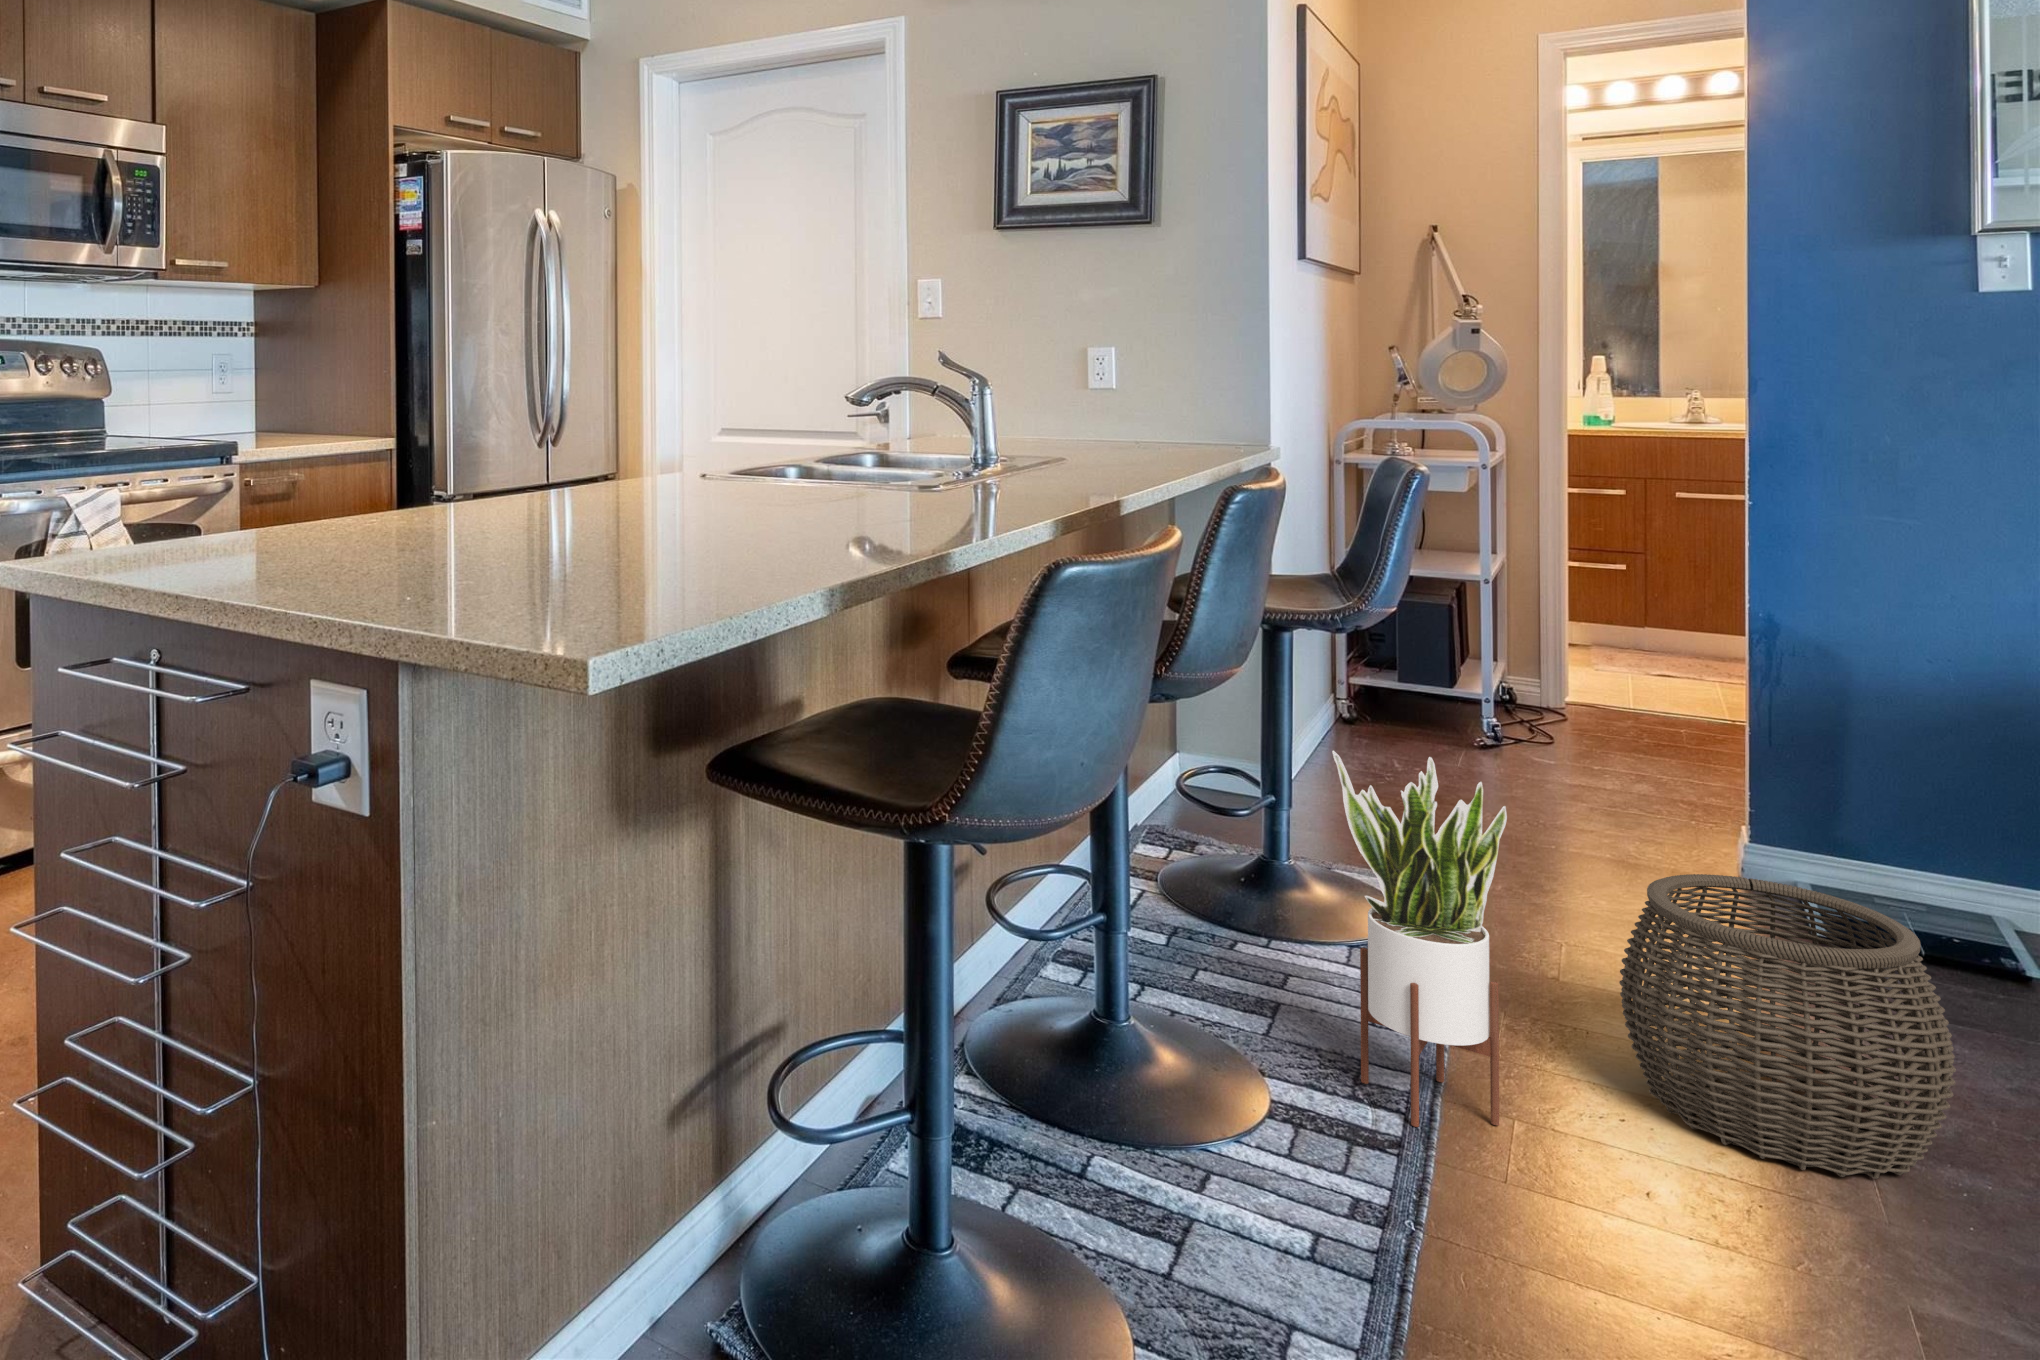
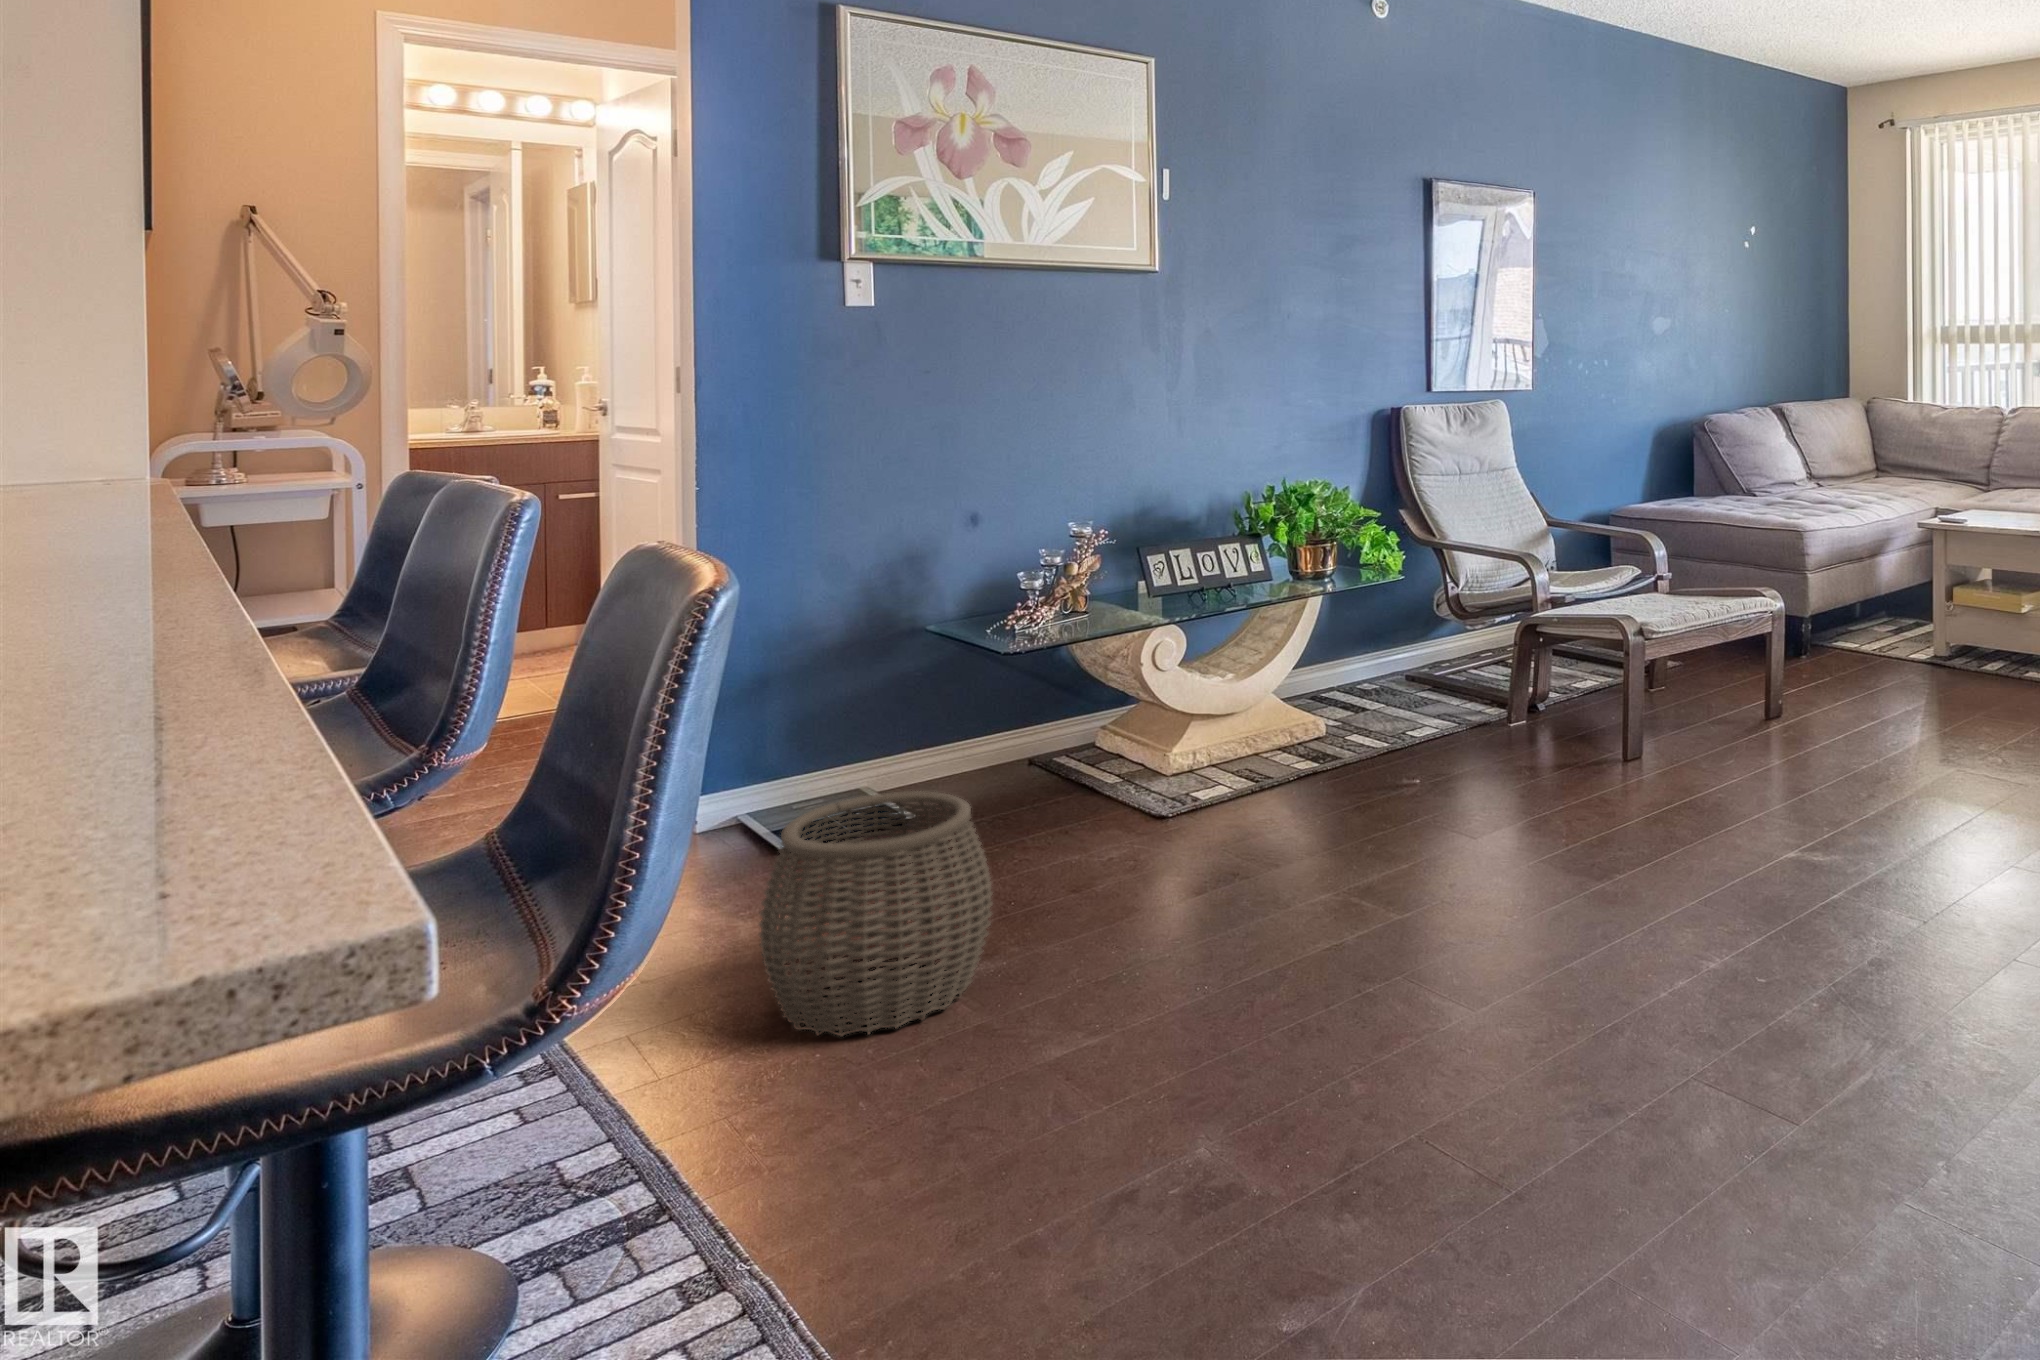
potted plant: present [1332,751,1507,1127] -> none [548,775,719,1185]

